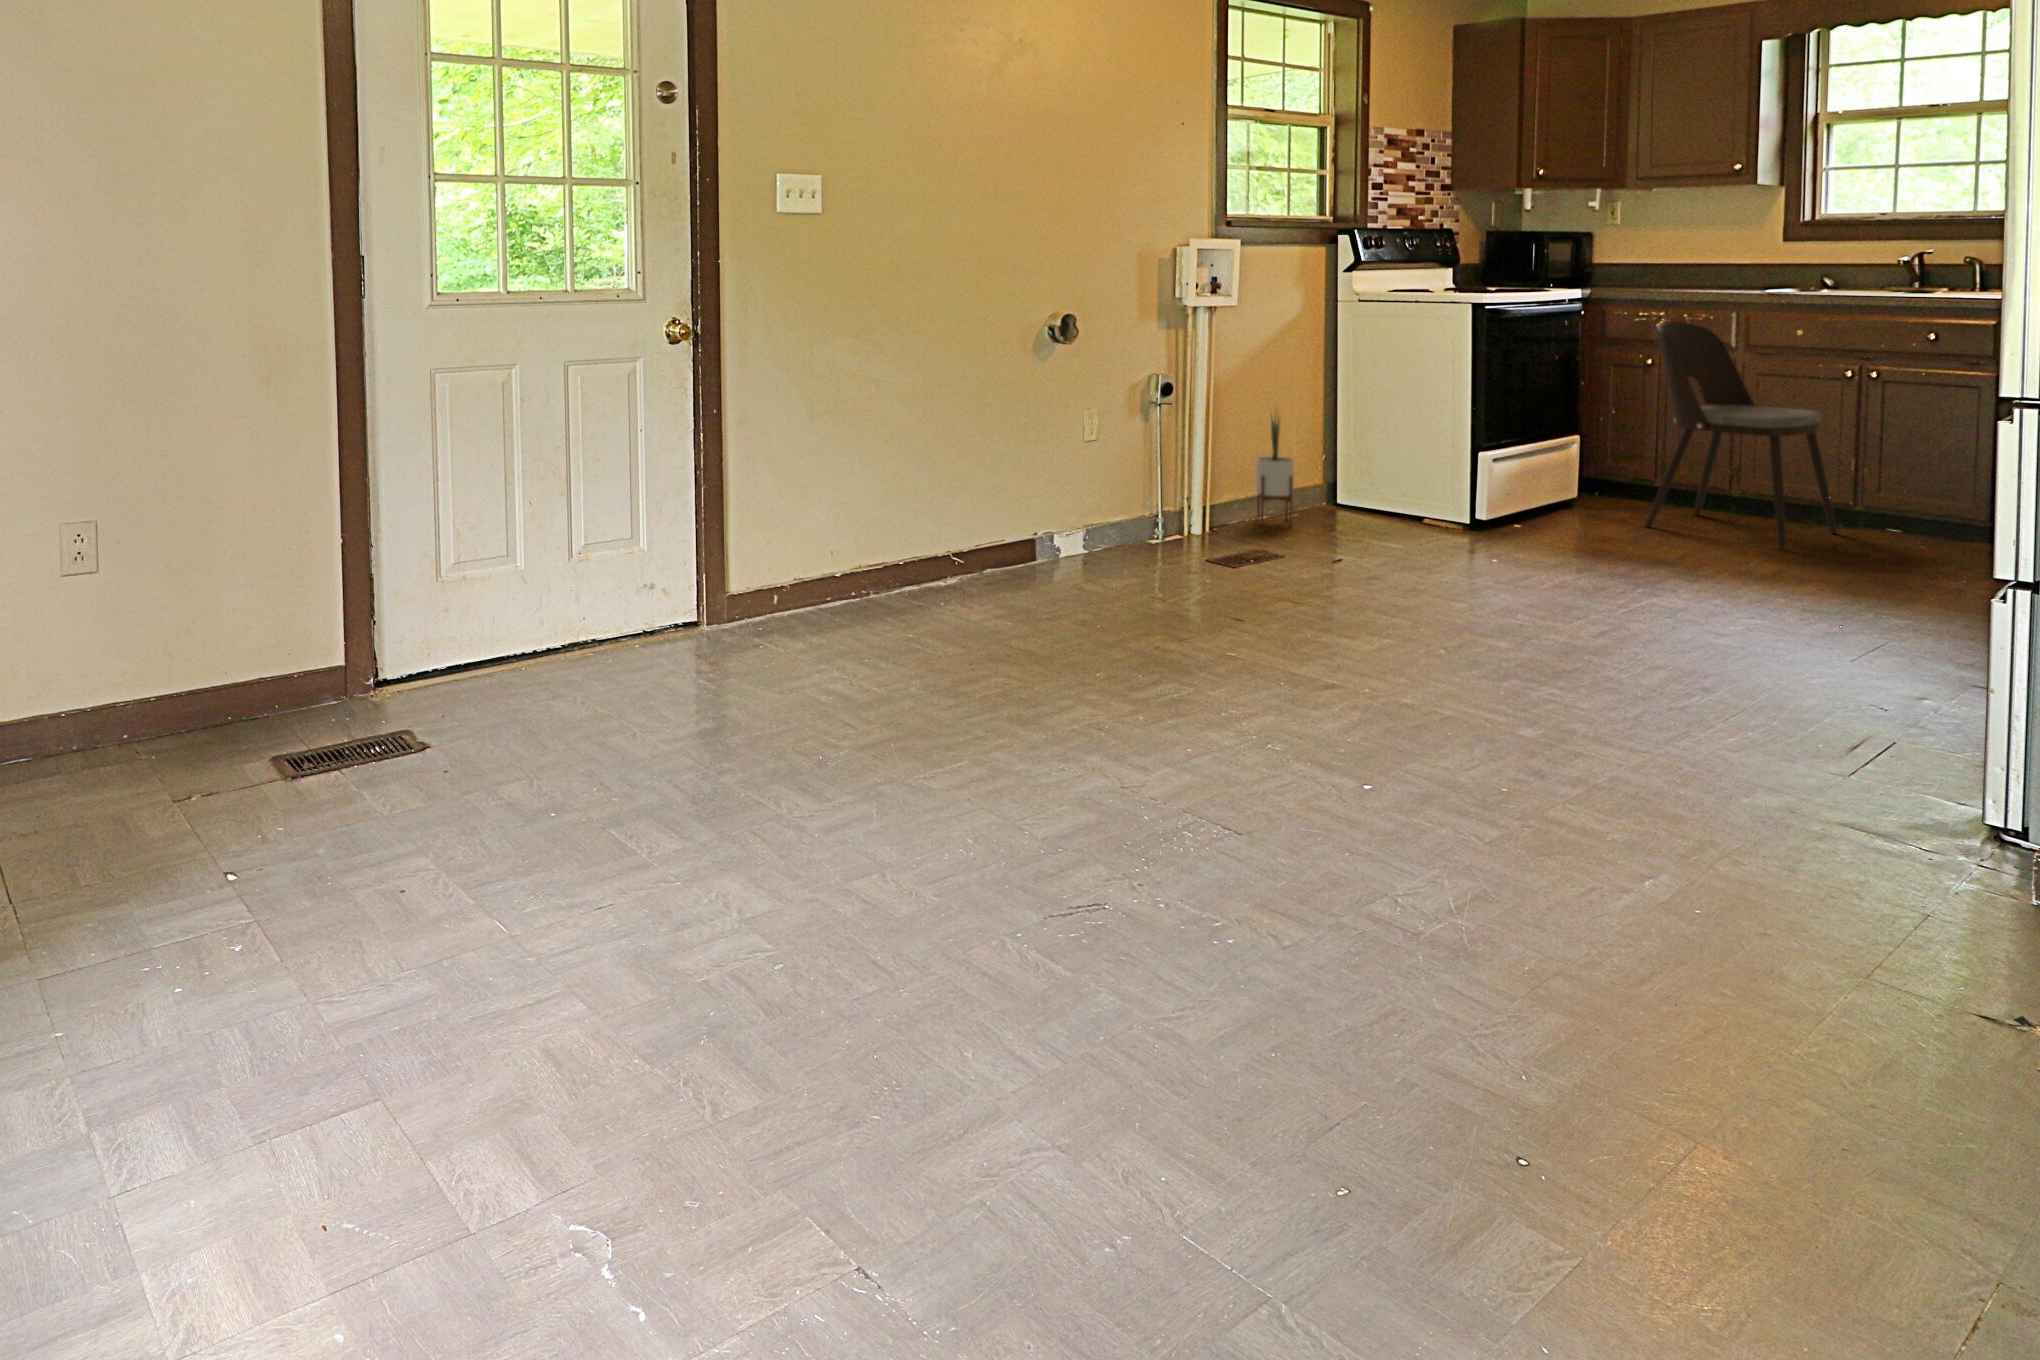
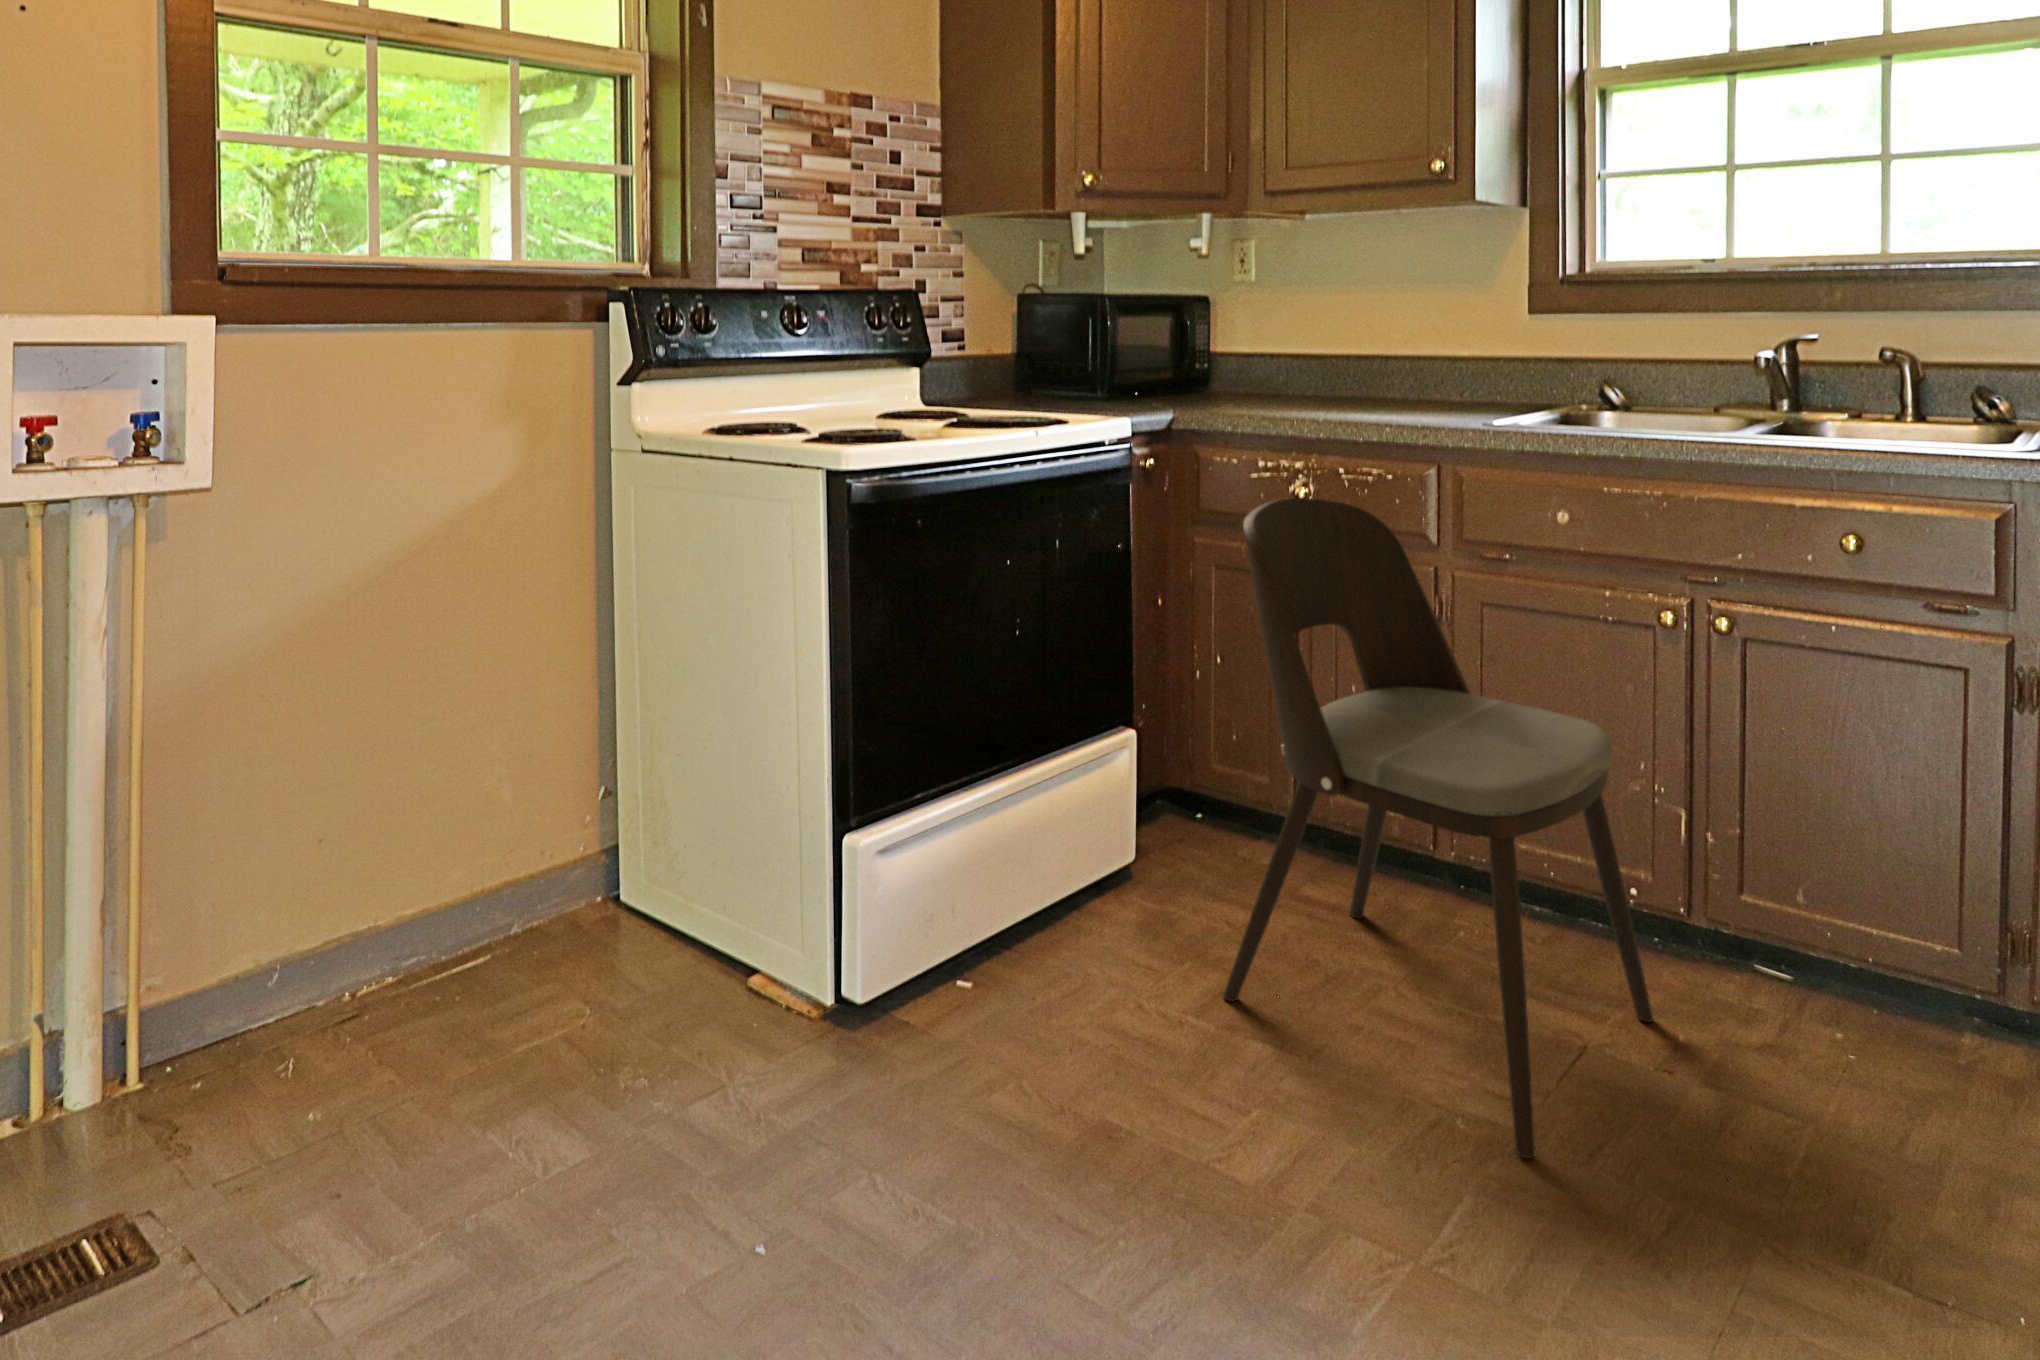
potted plant: present [1256,415,1294,524] -> none [270,713,393,1039]

